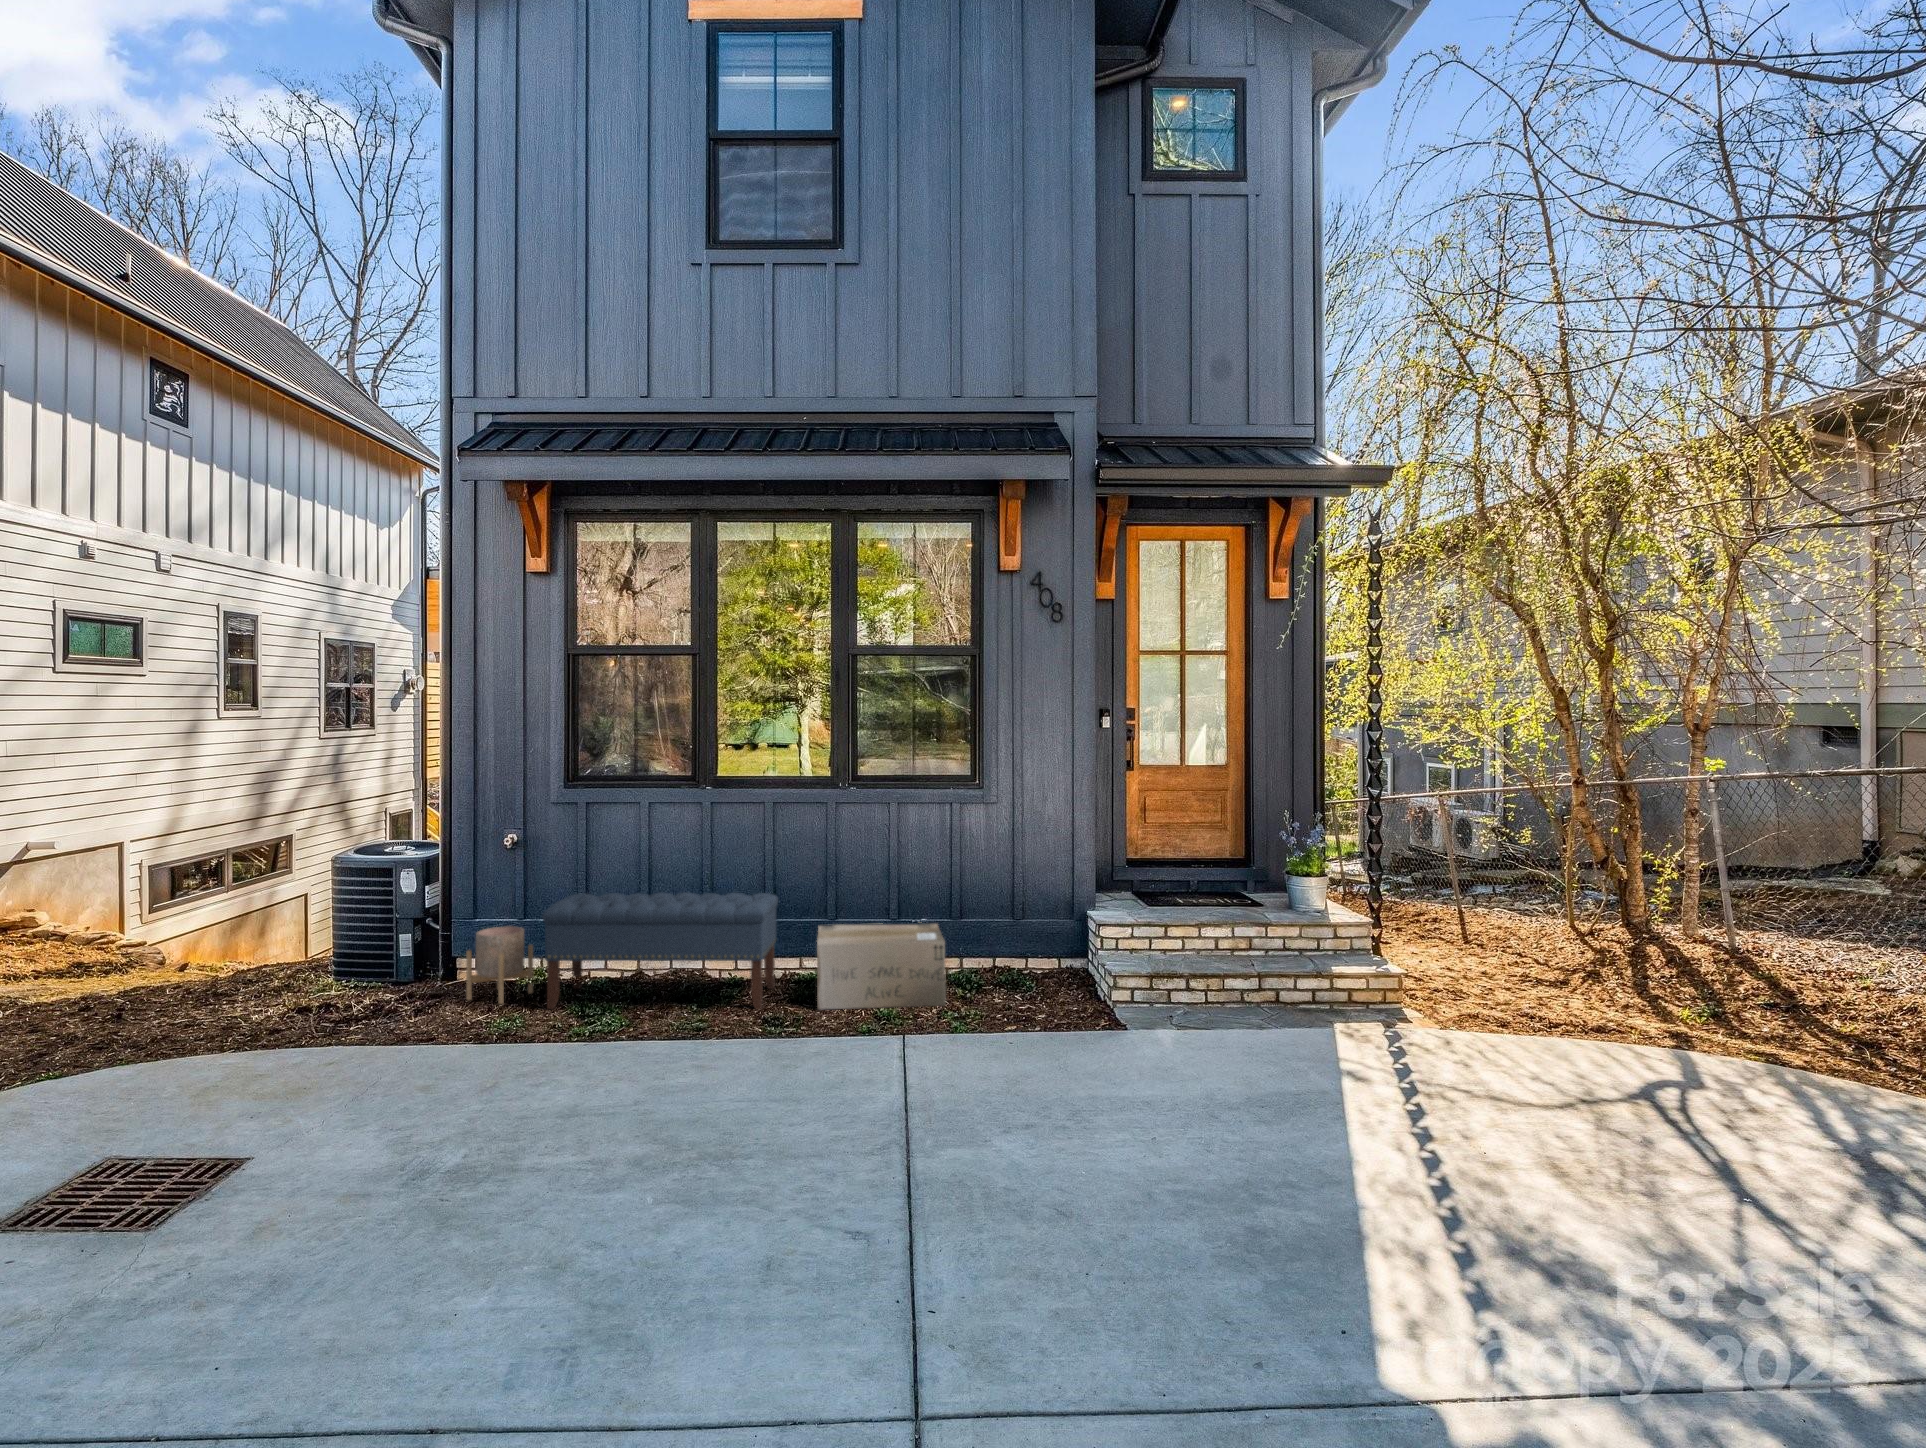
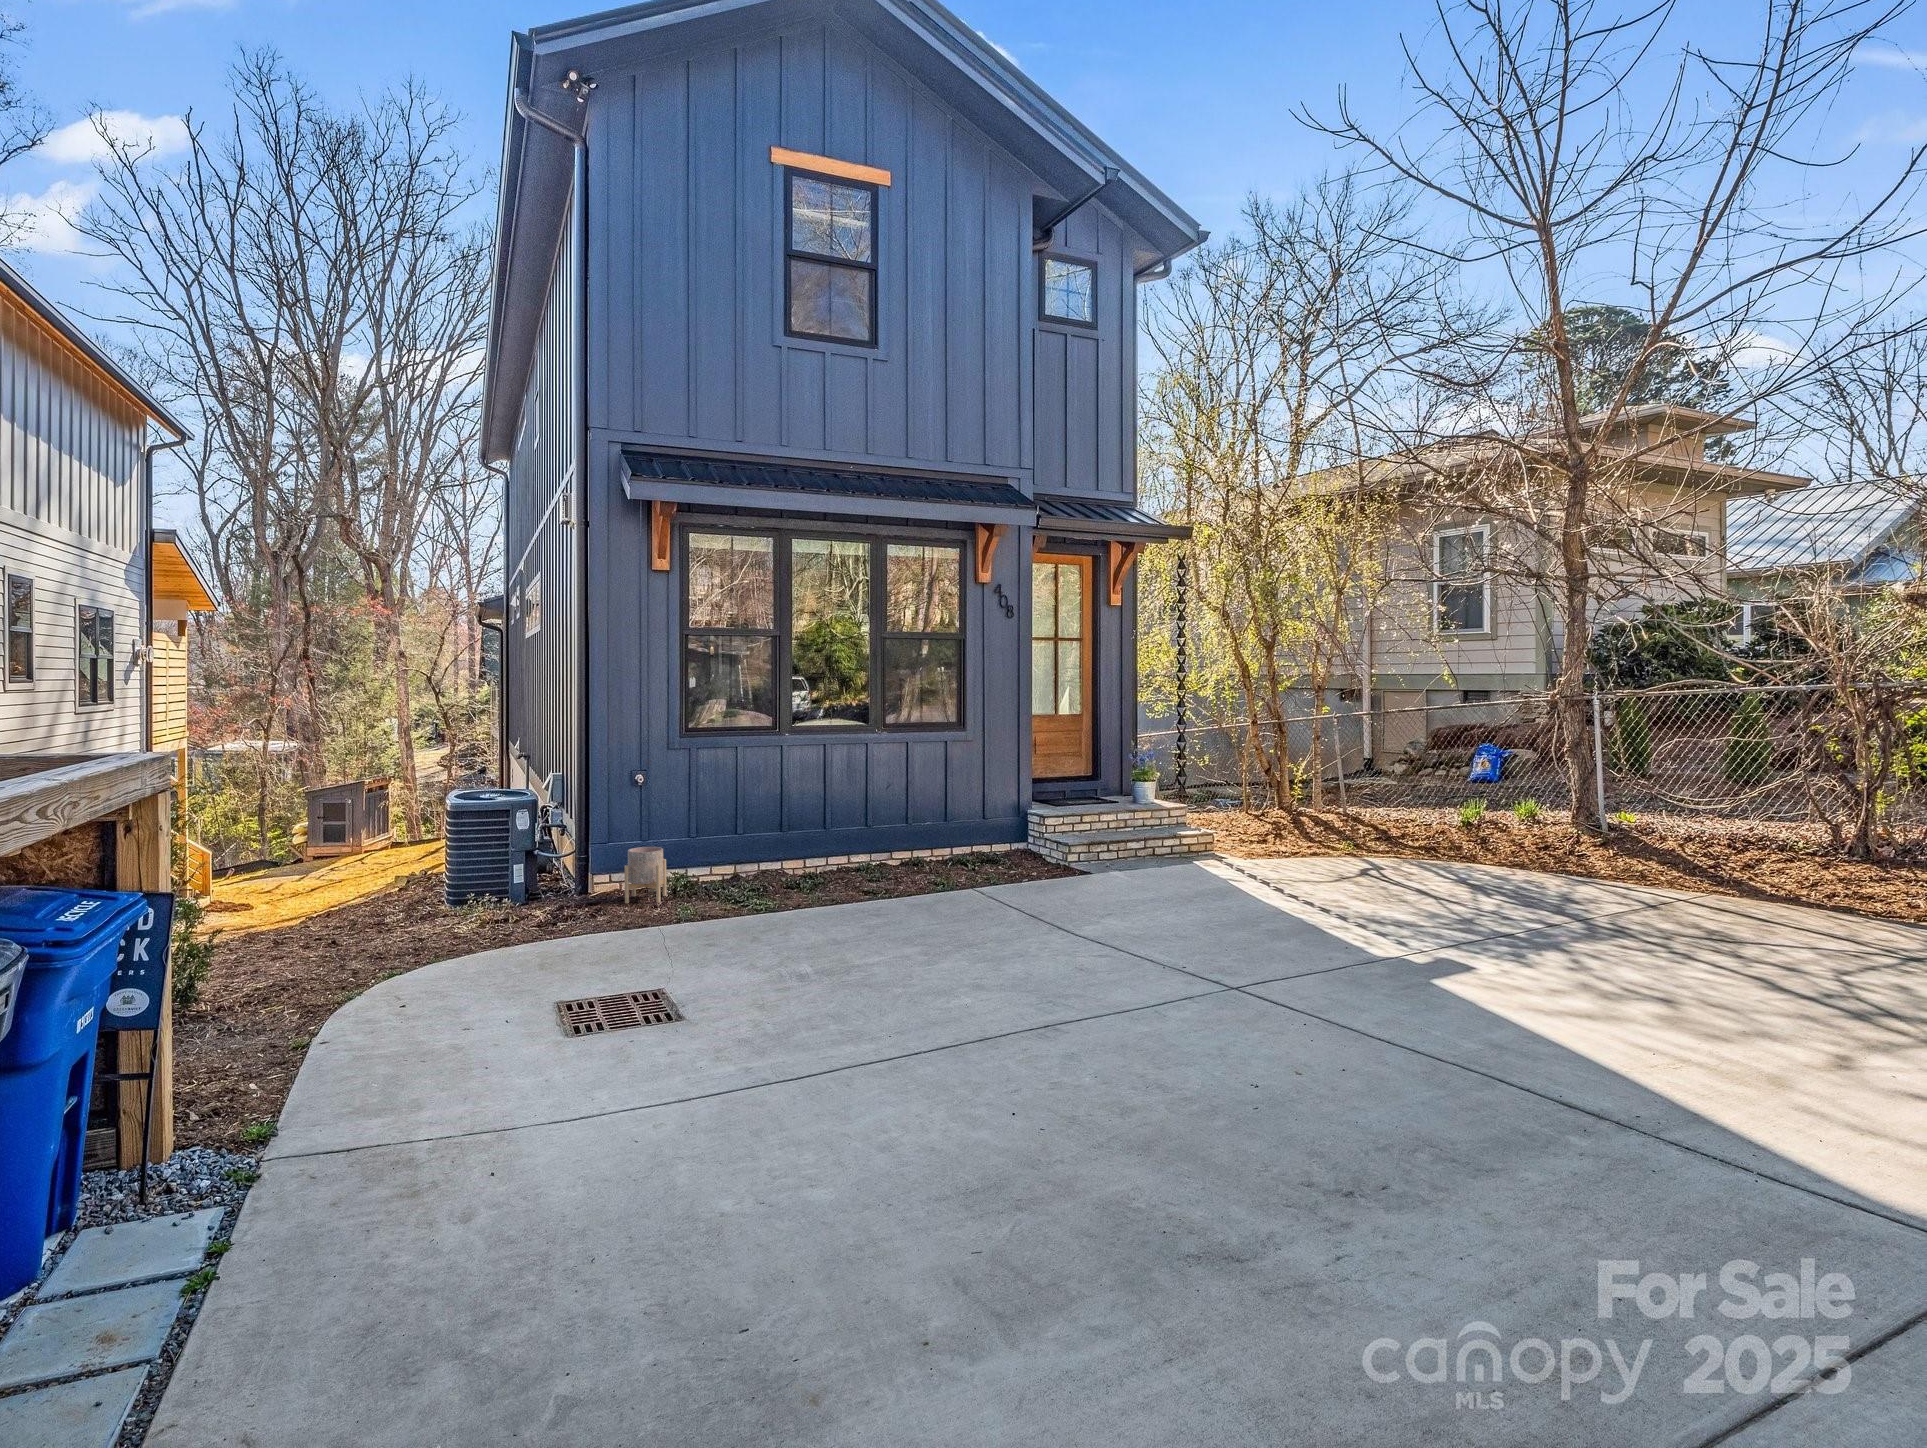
bench: present [542,892,778,1009] -> none [689,810,856,901]
cardboard box: present [817,922,946,1010] -> none [864,825,967,884]

